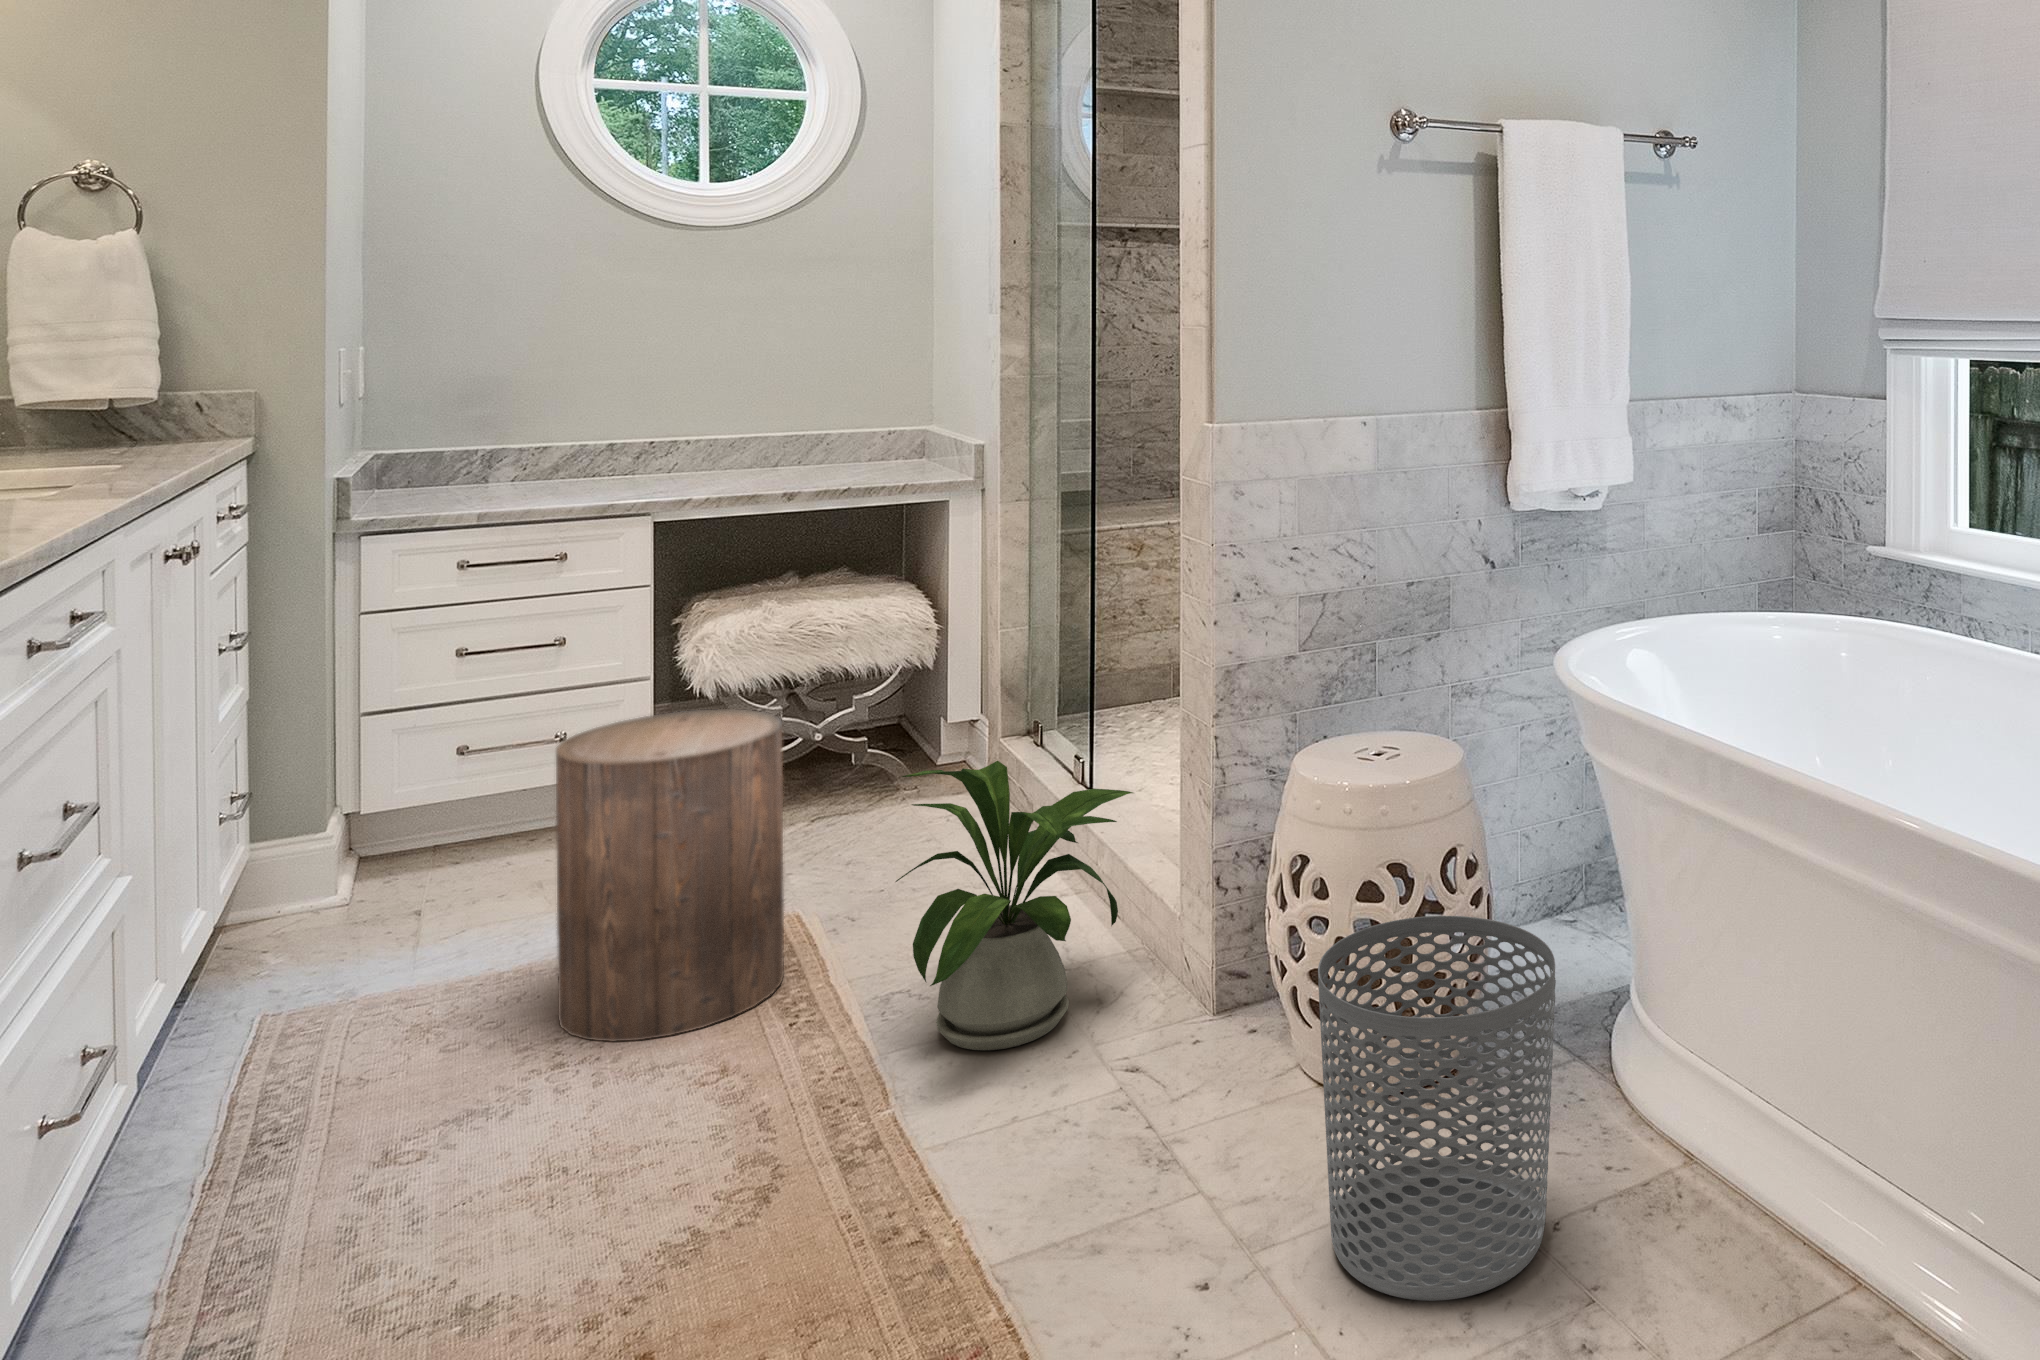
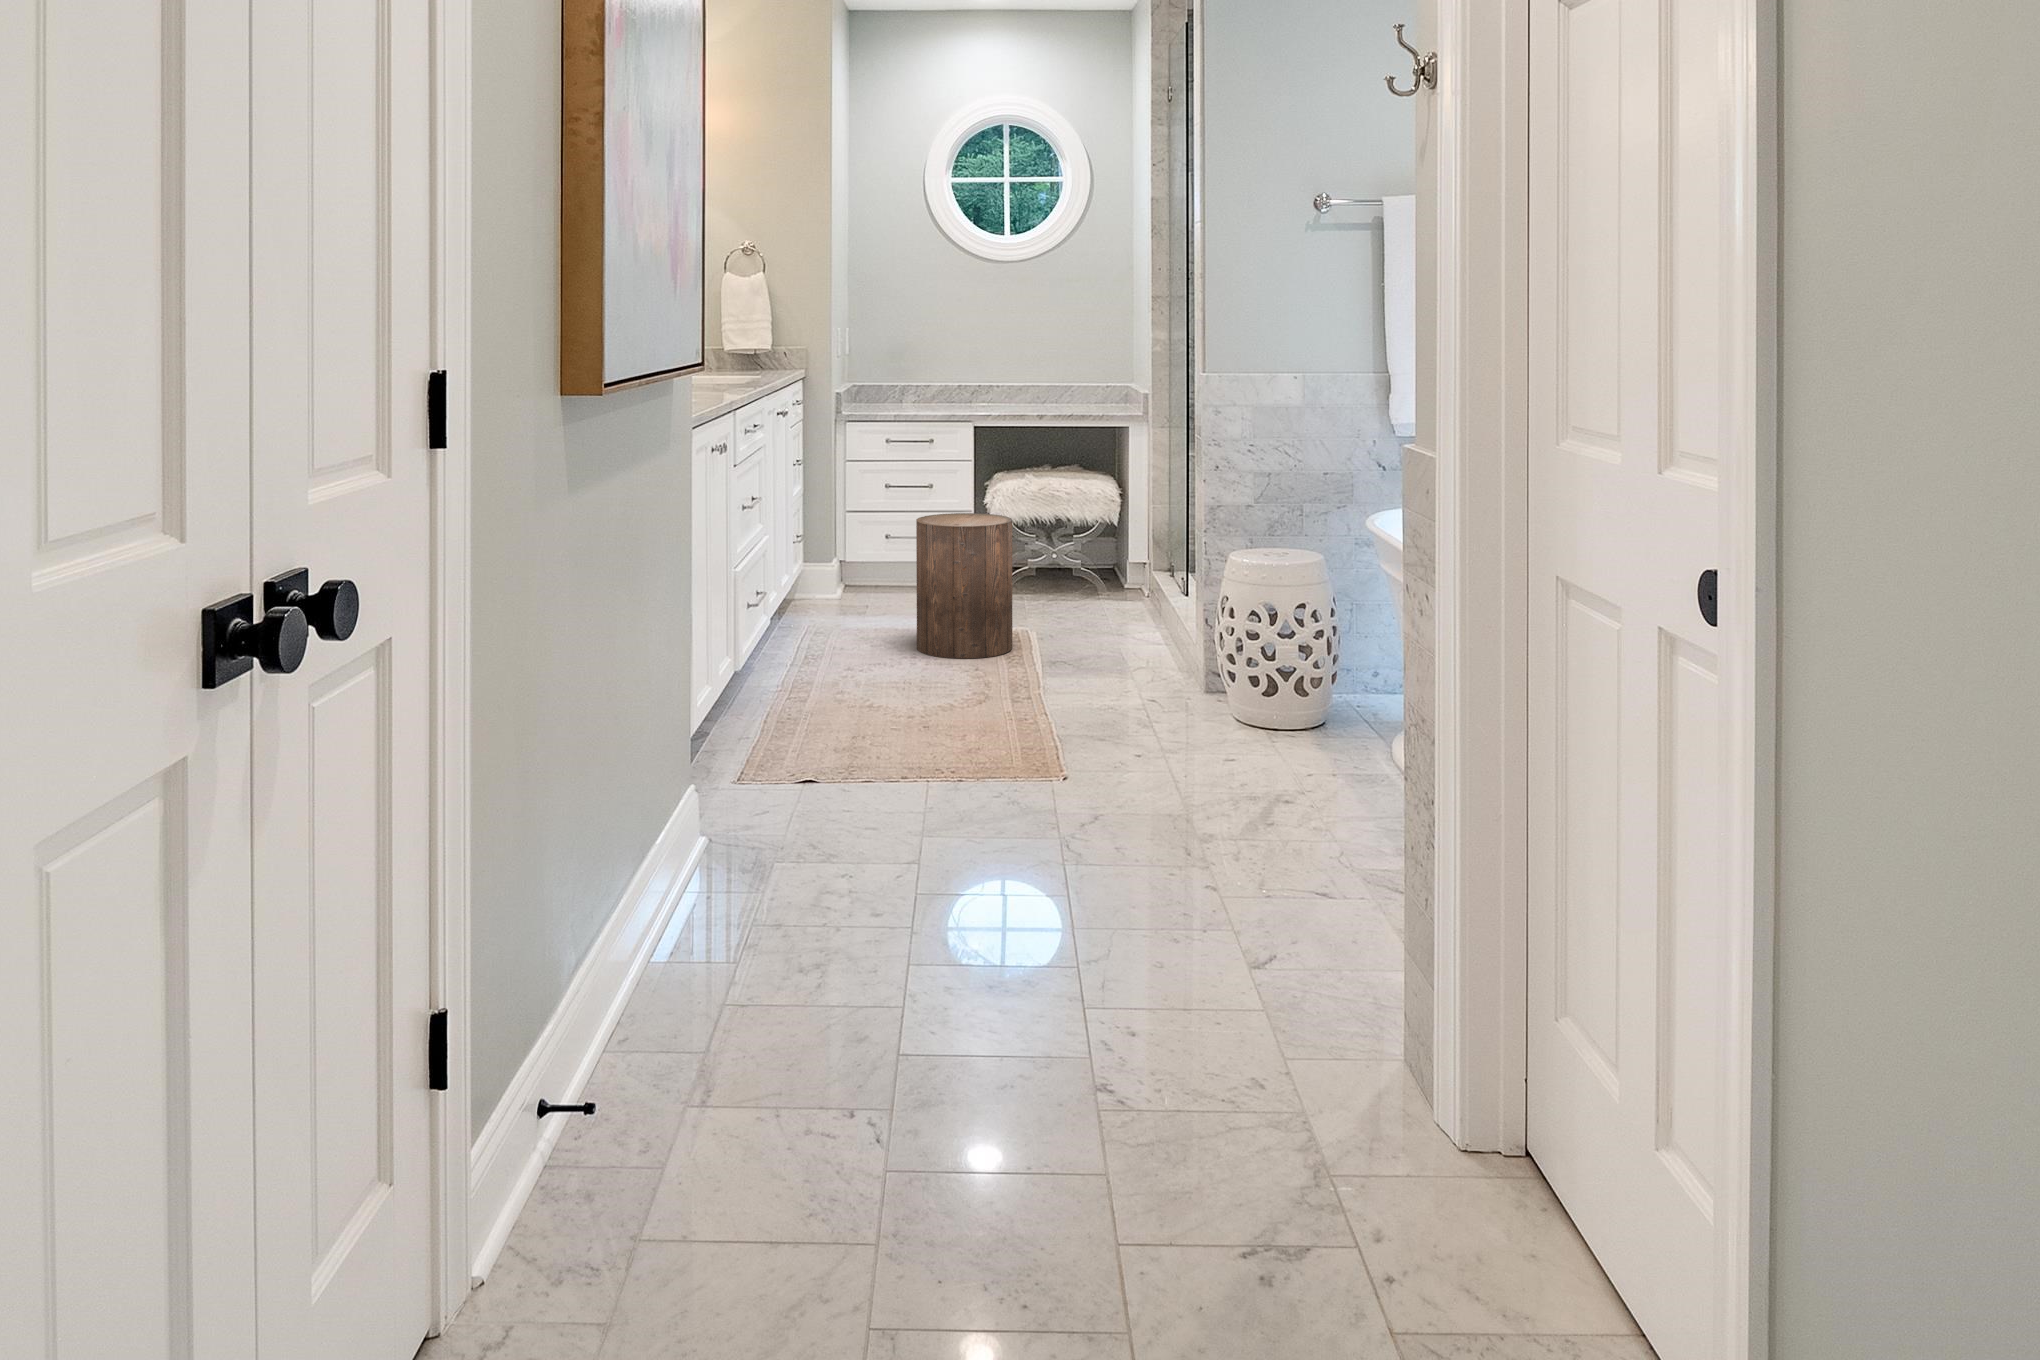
house plant: present [896,761,1133,1050] -> none [1049,539,1177,684]
waste bin: present [1318,916,1556,1301] -> none [1189,618,1305,775]

